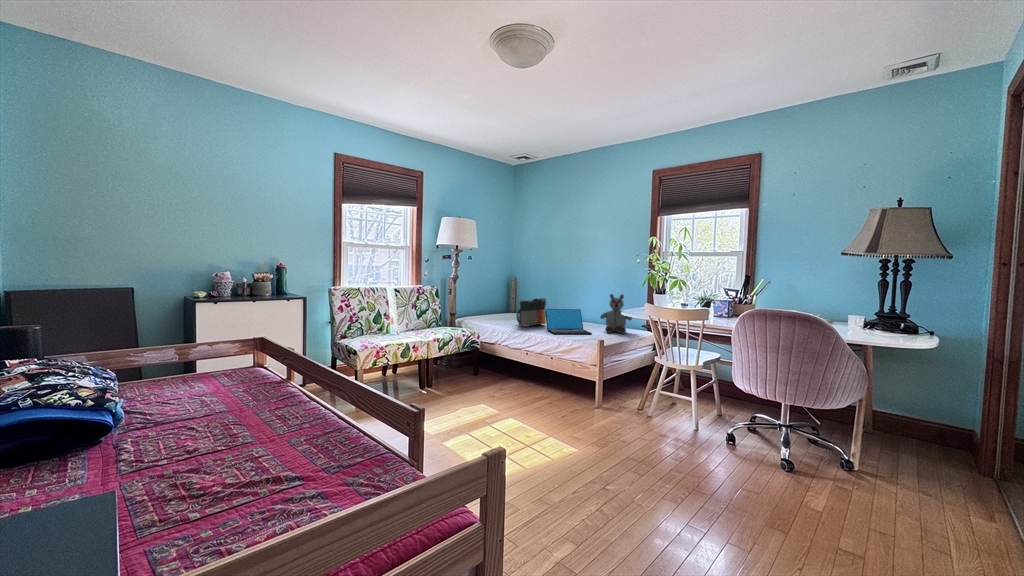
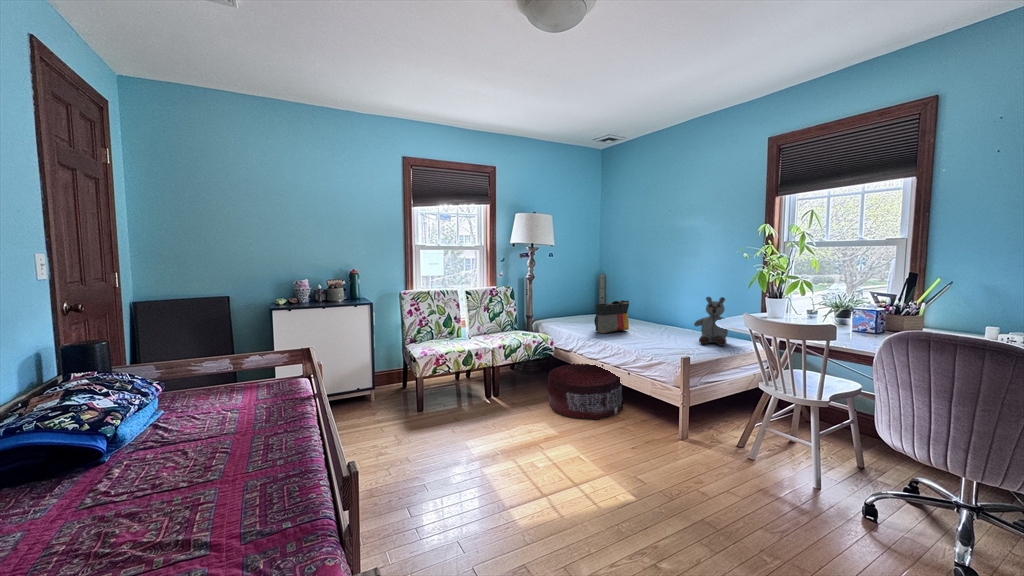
laptop: present [545,309,592,335] -> none [625,314,680,346]
pouf: none [480,353,547,400] -> present [547,363,624,419]

